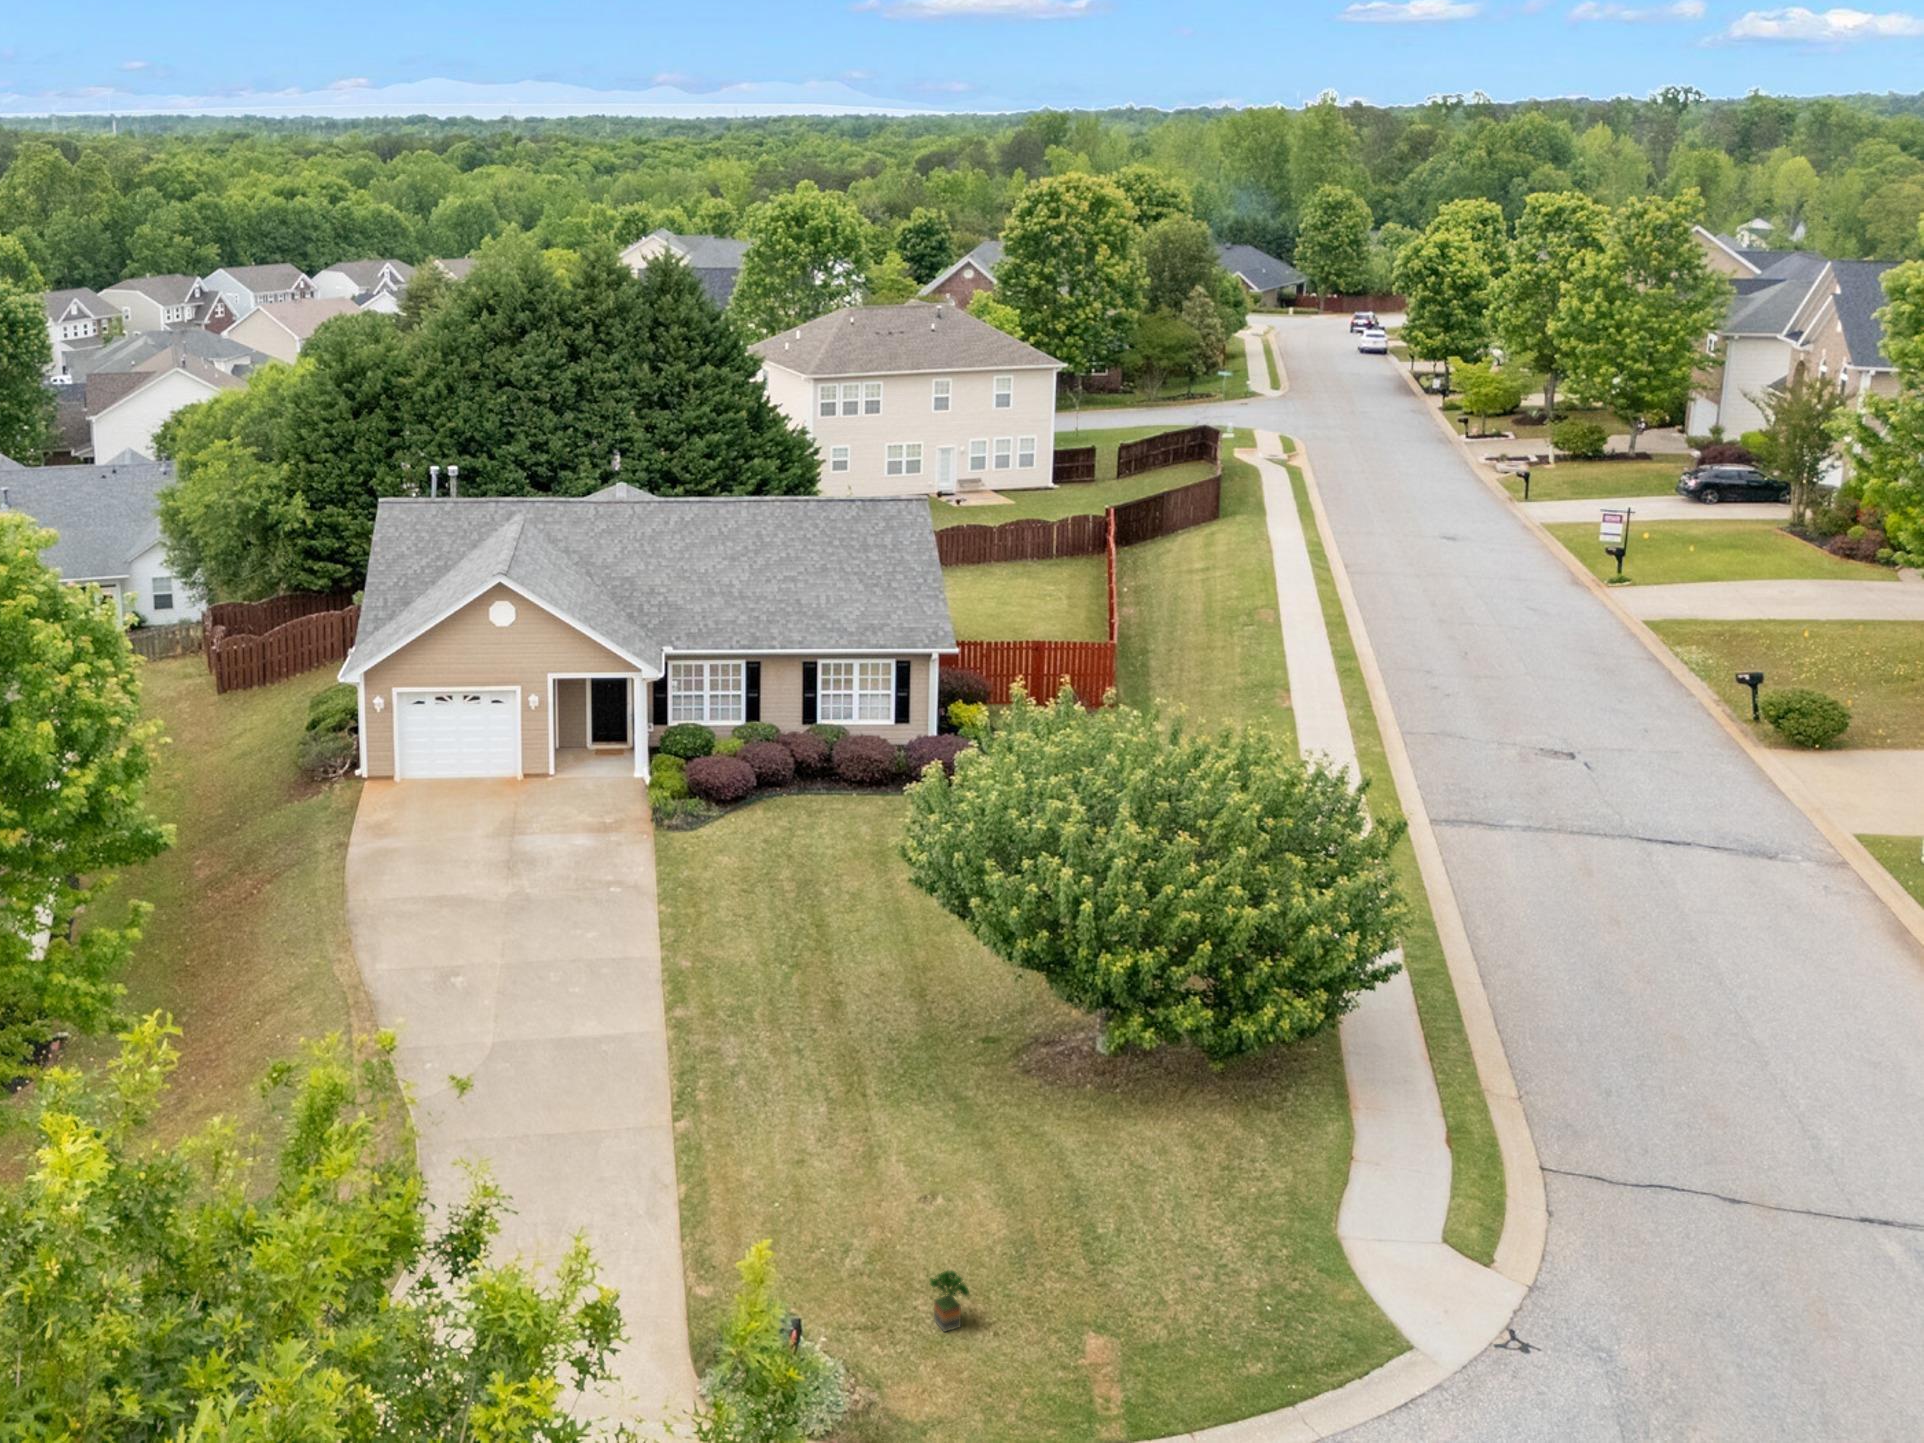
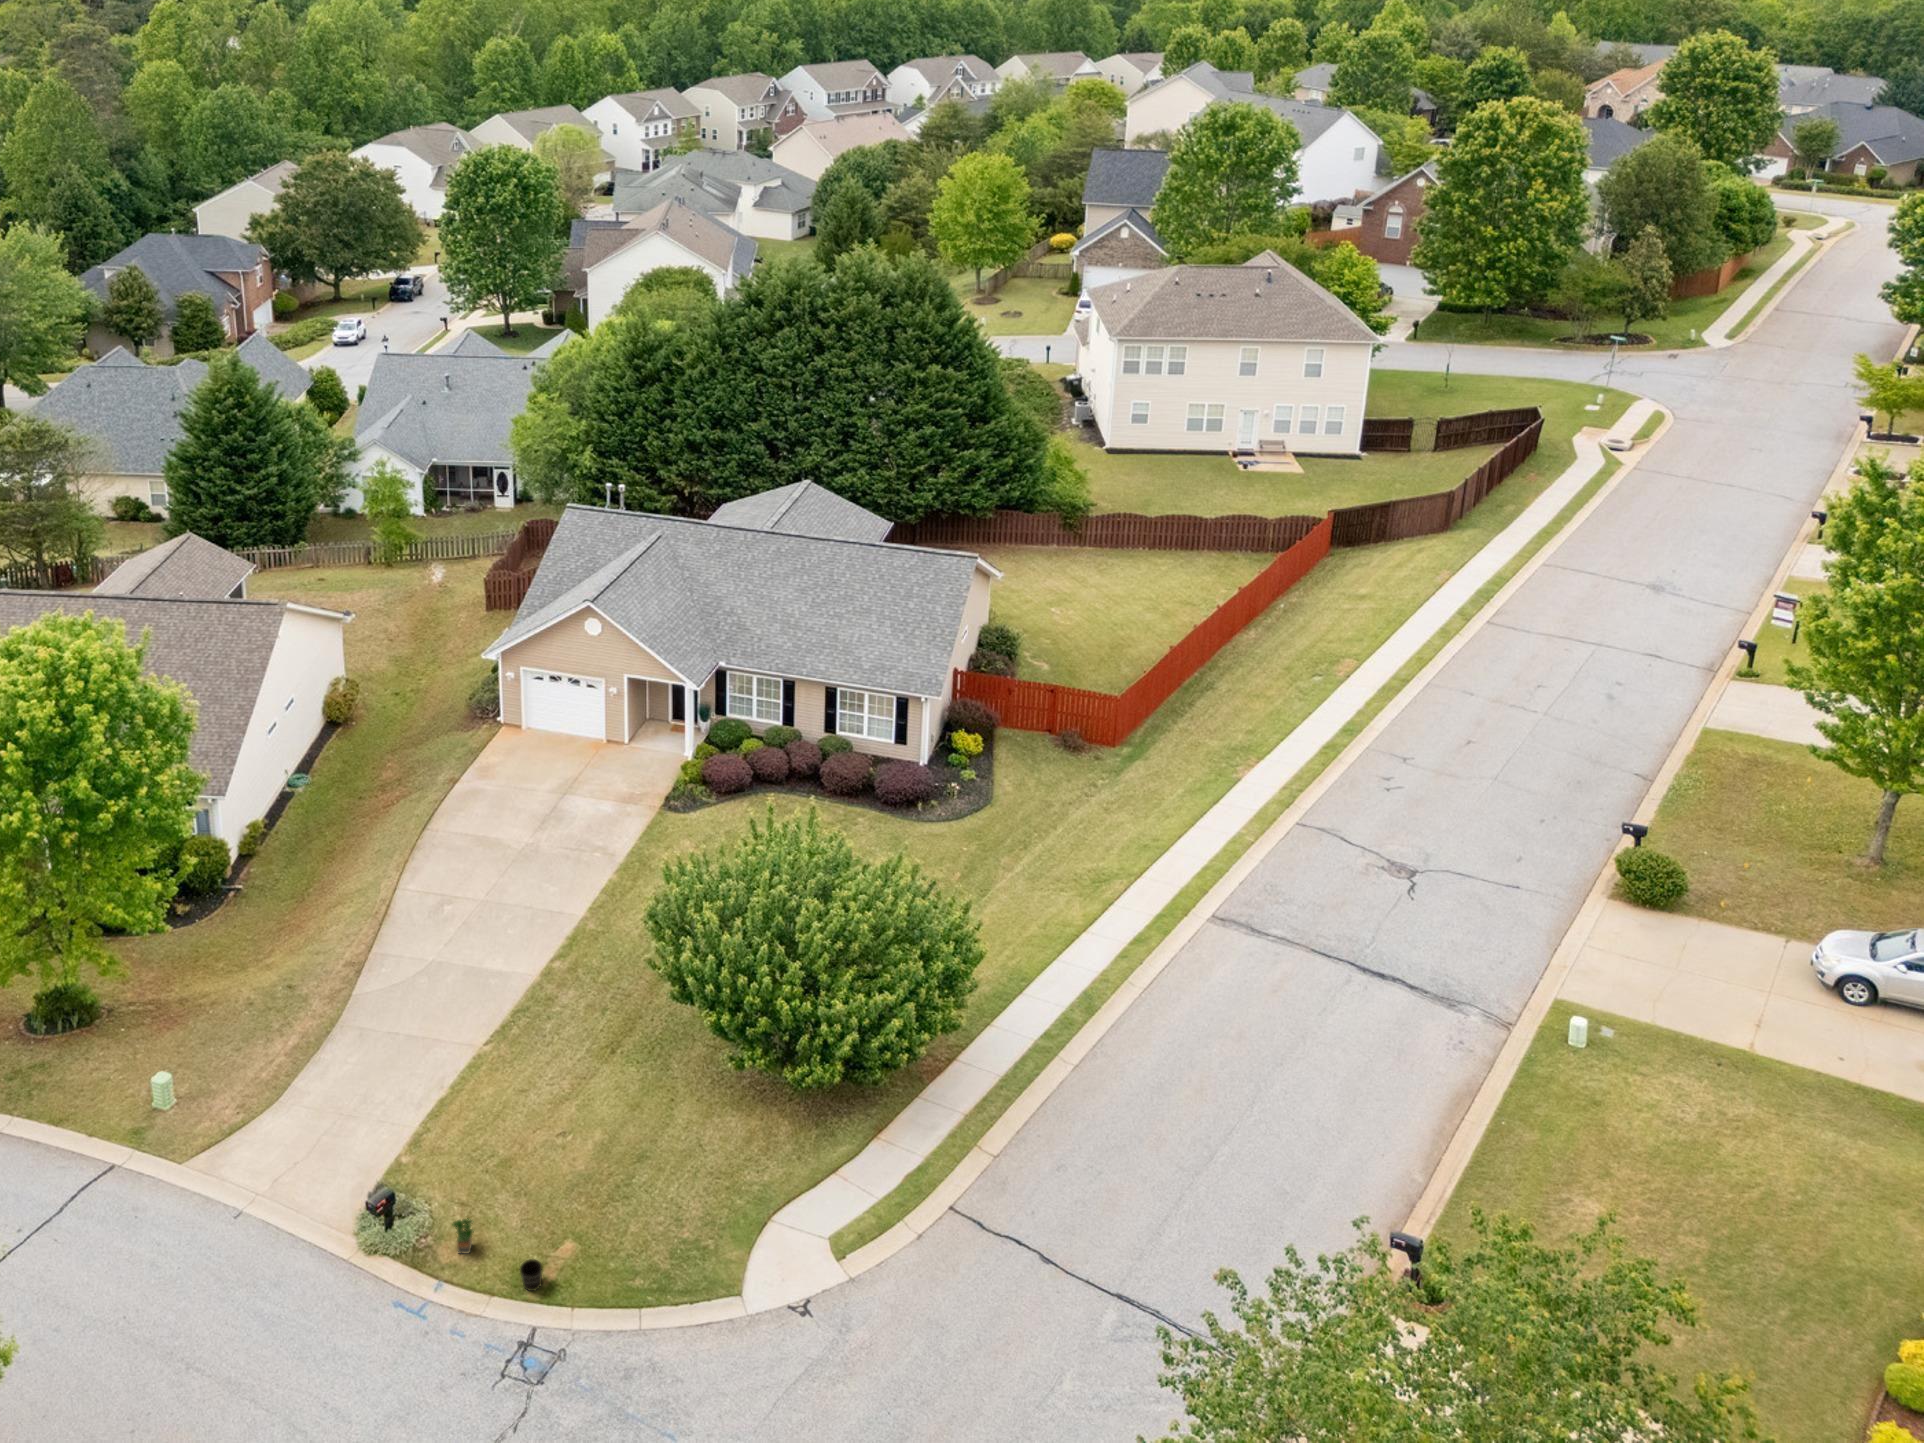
bucket: none [1077,1297,1114,1347] -> present [519,1259,543,1291]

